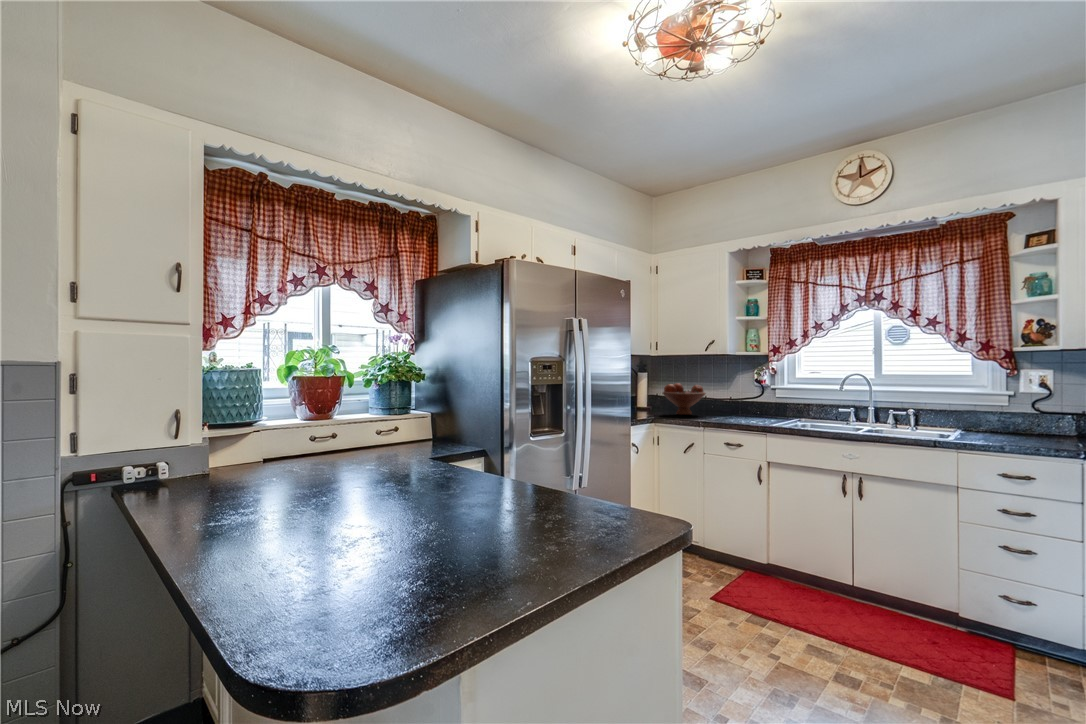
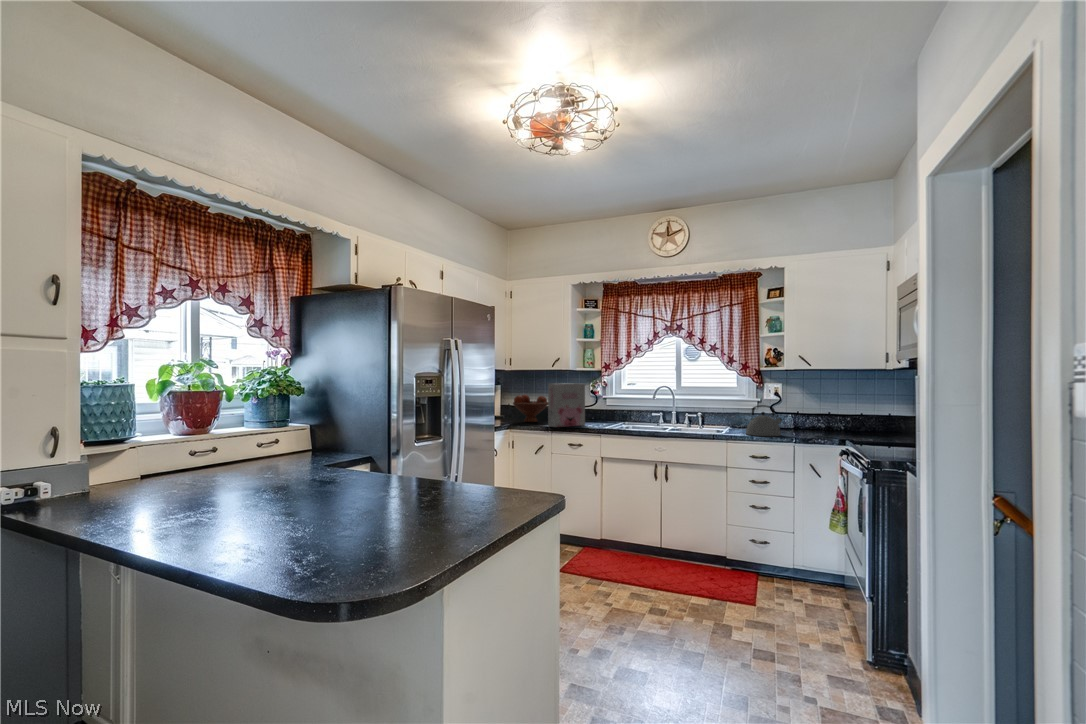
cereal box: none [702,370,748,422] -> present [548,383,585,427]
kettle: none [980,400,1044,444] -> present [746,405,782,436]

